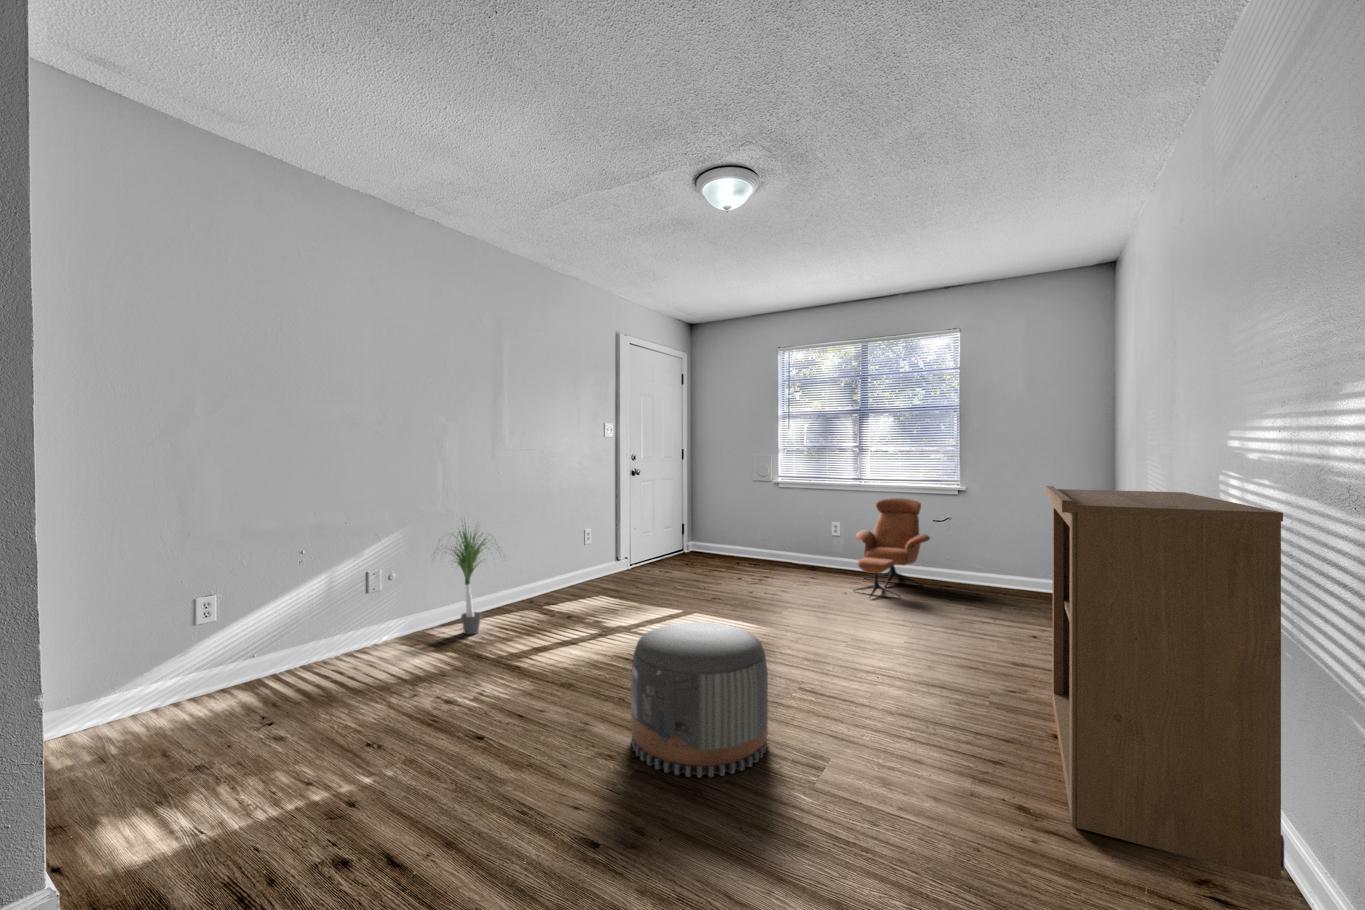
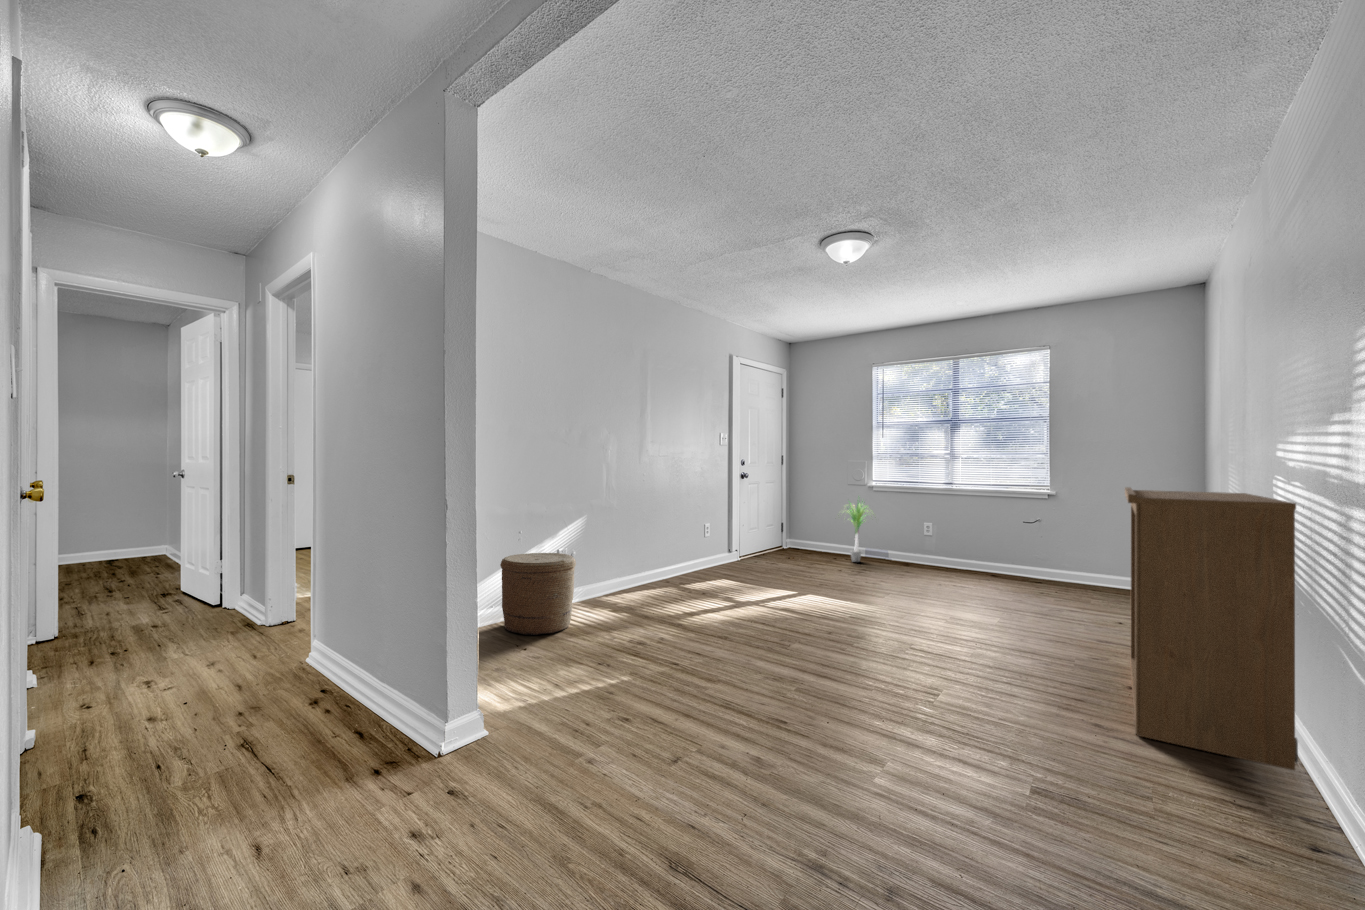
lounge chair: present [855,498,930,597] -> none [948,501,1021,589]
potted plant: present [451,531,489,634] -> present [850,501,867,562]
woven basket: none [267,579,379,694] -> present [500,553,576,635]
pouf: present [631,622,768,777] -> none [787,588,893,695]

